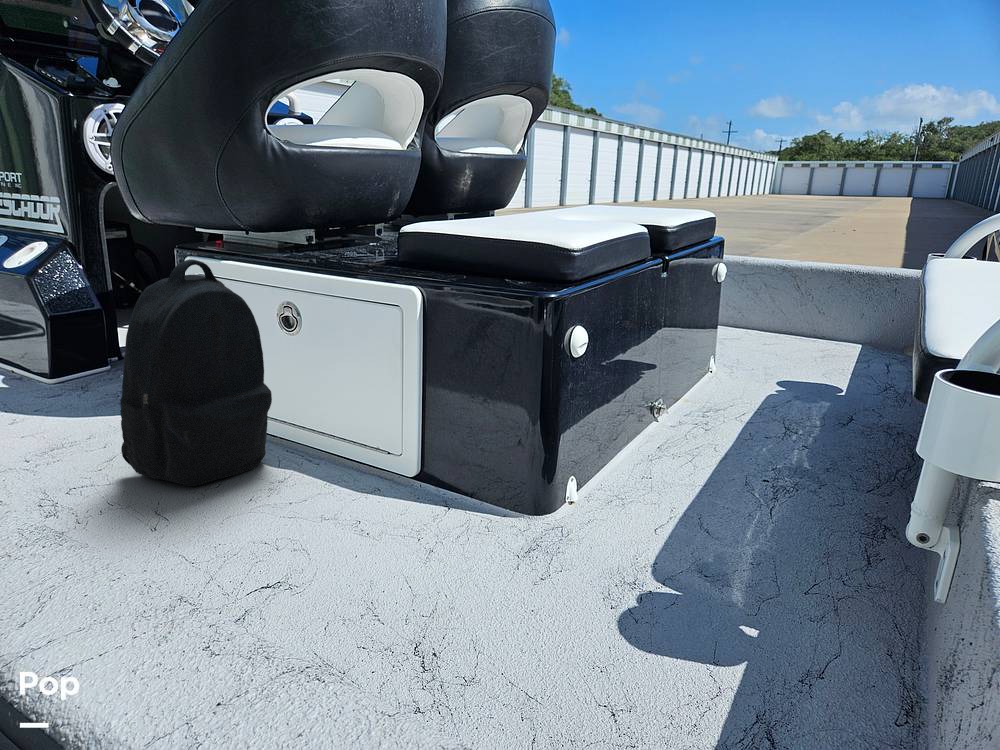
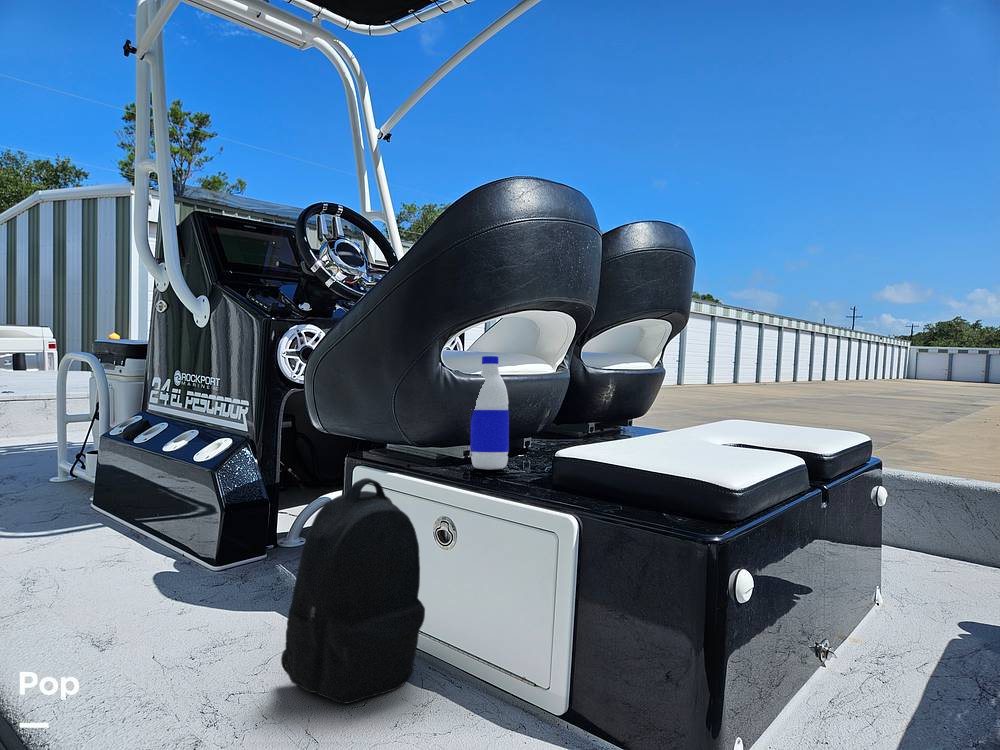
water bottle: none [307,126,352,252] -> present [470,356,509,470]

